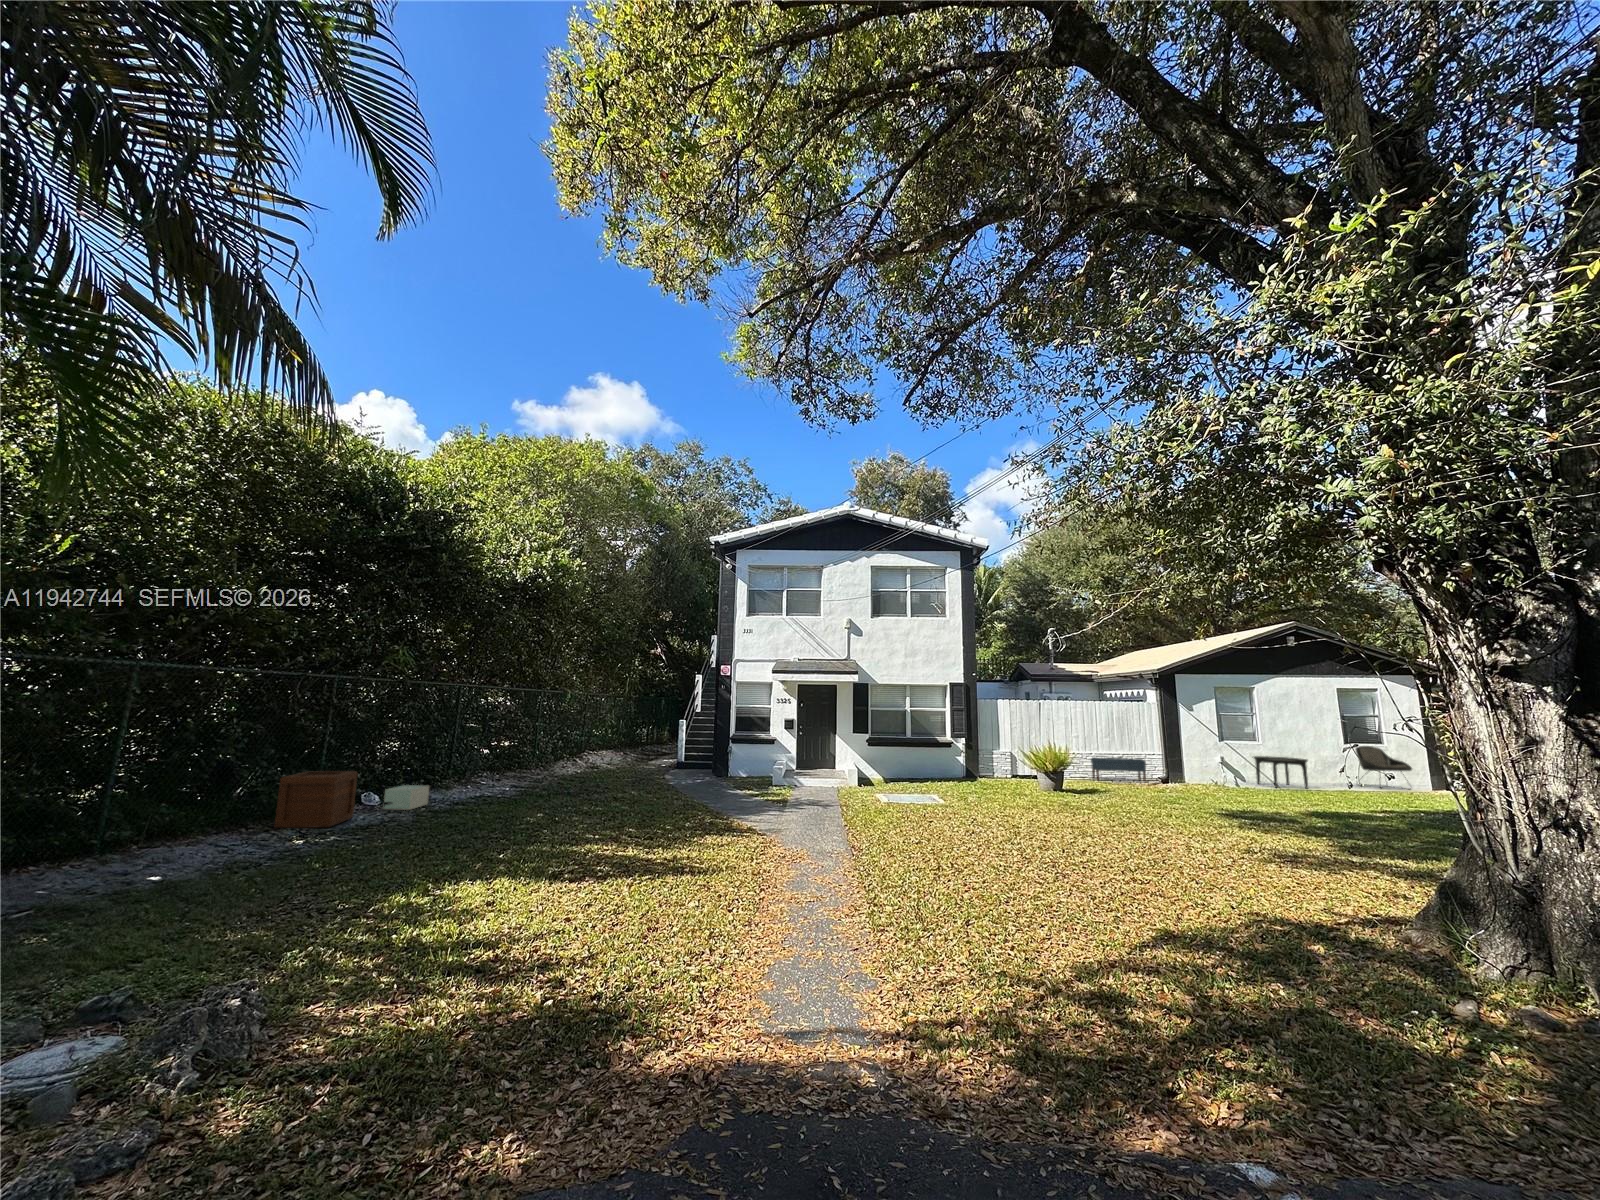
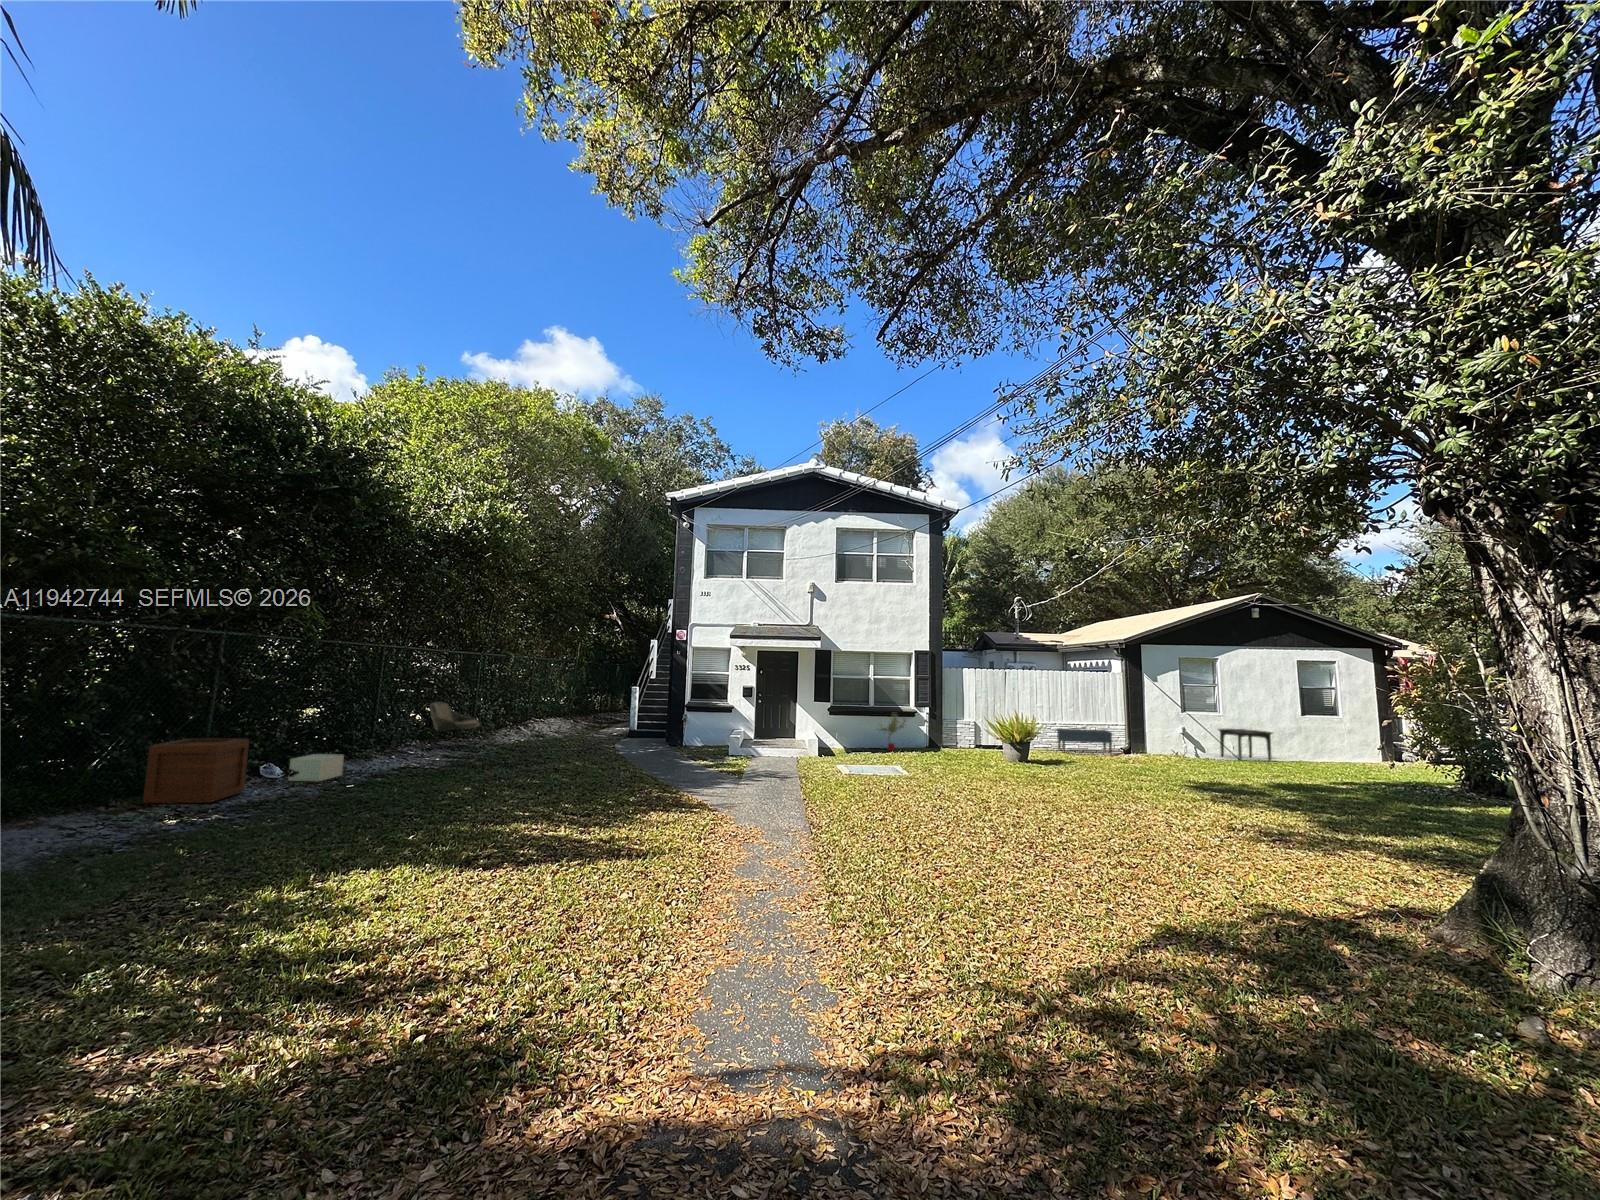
potted tree: none [912,743,943,781] -> present [879,714,907,751]
lounge chair: present [1356,746,1412,789] -> present [430,702,480,749]

